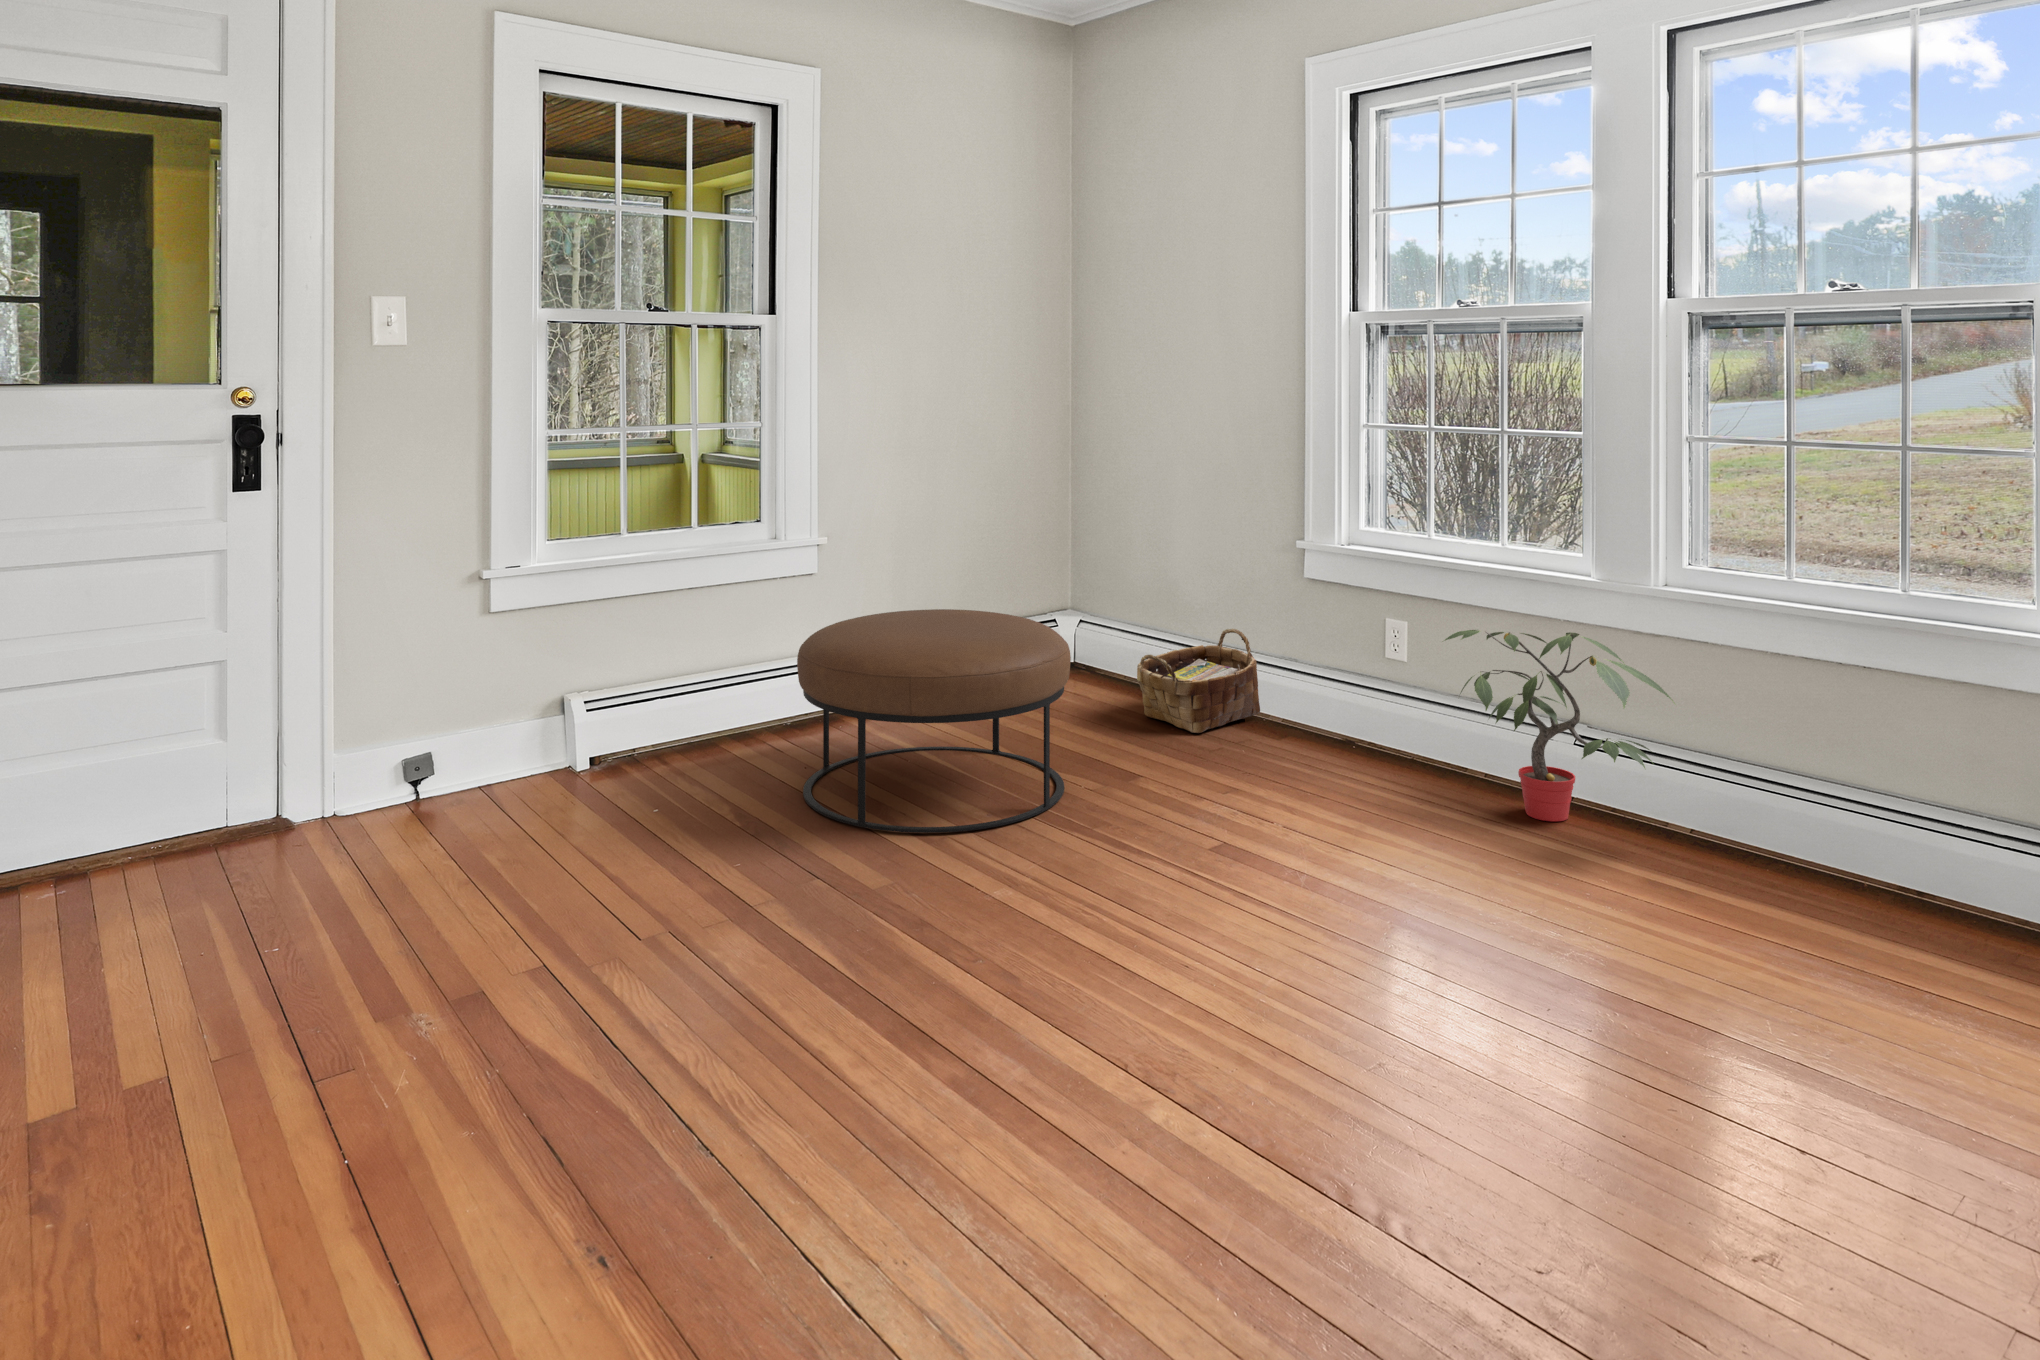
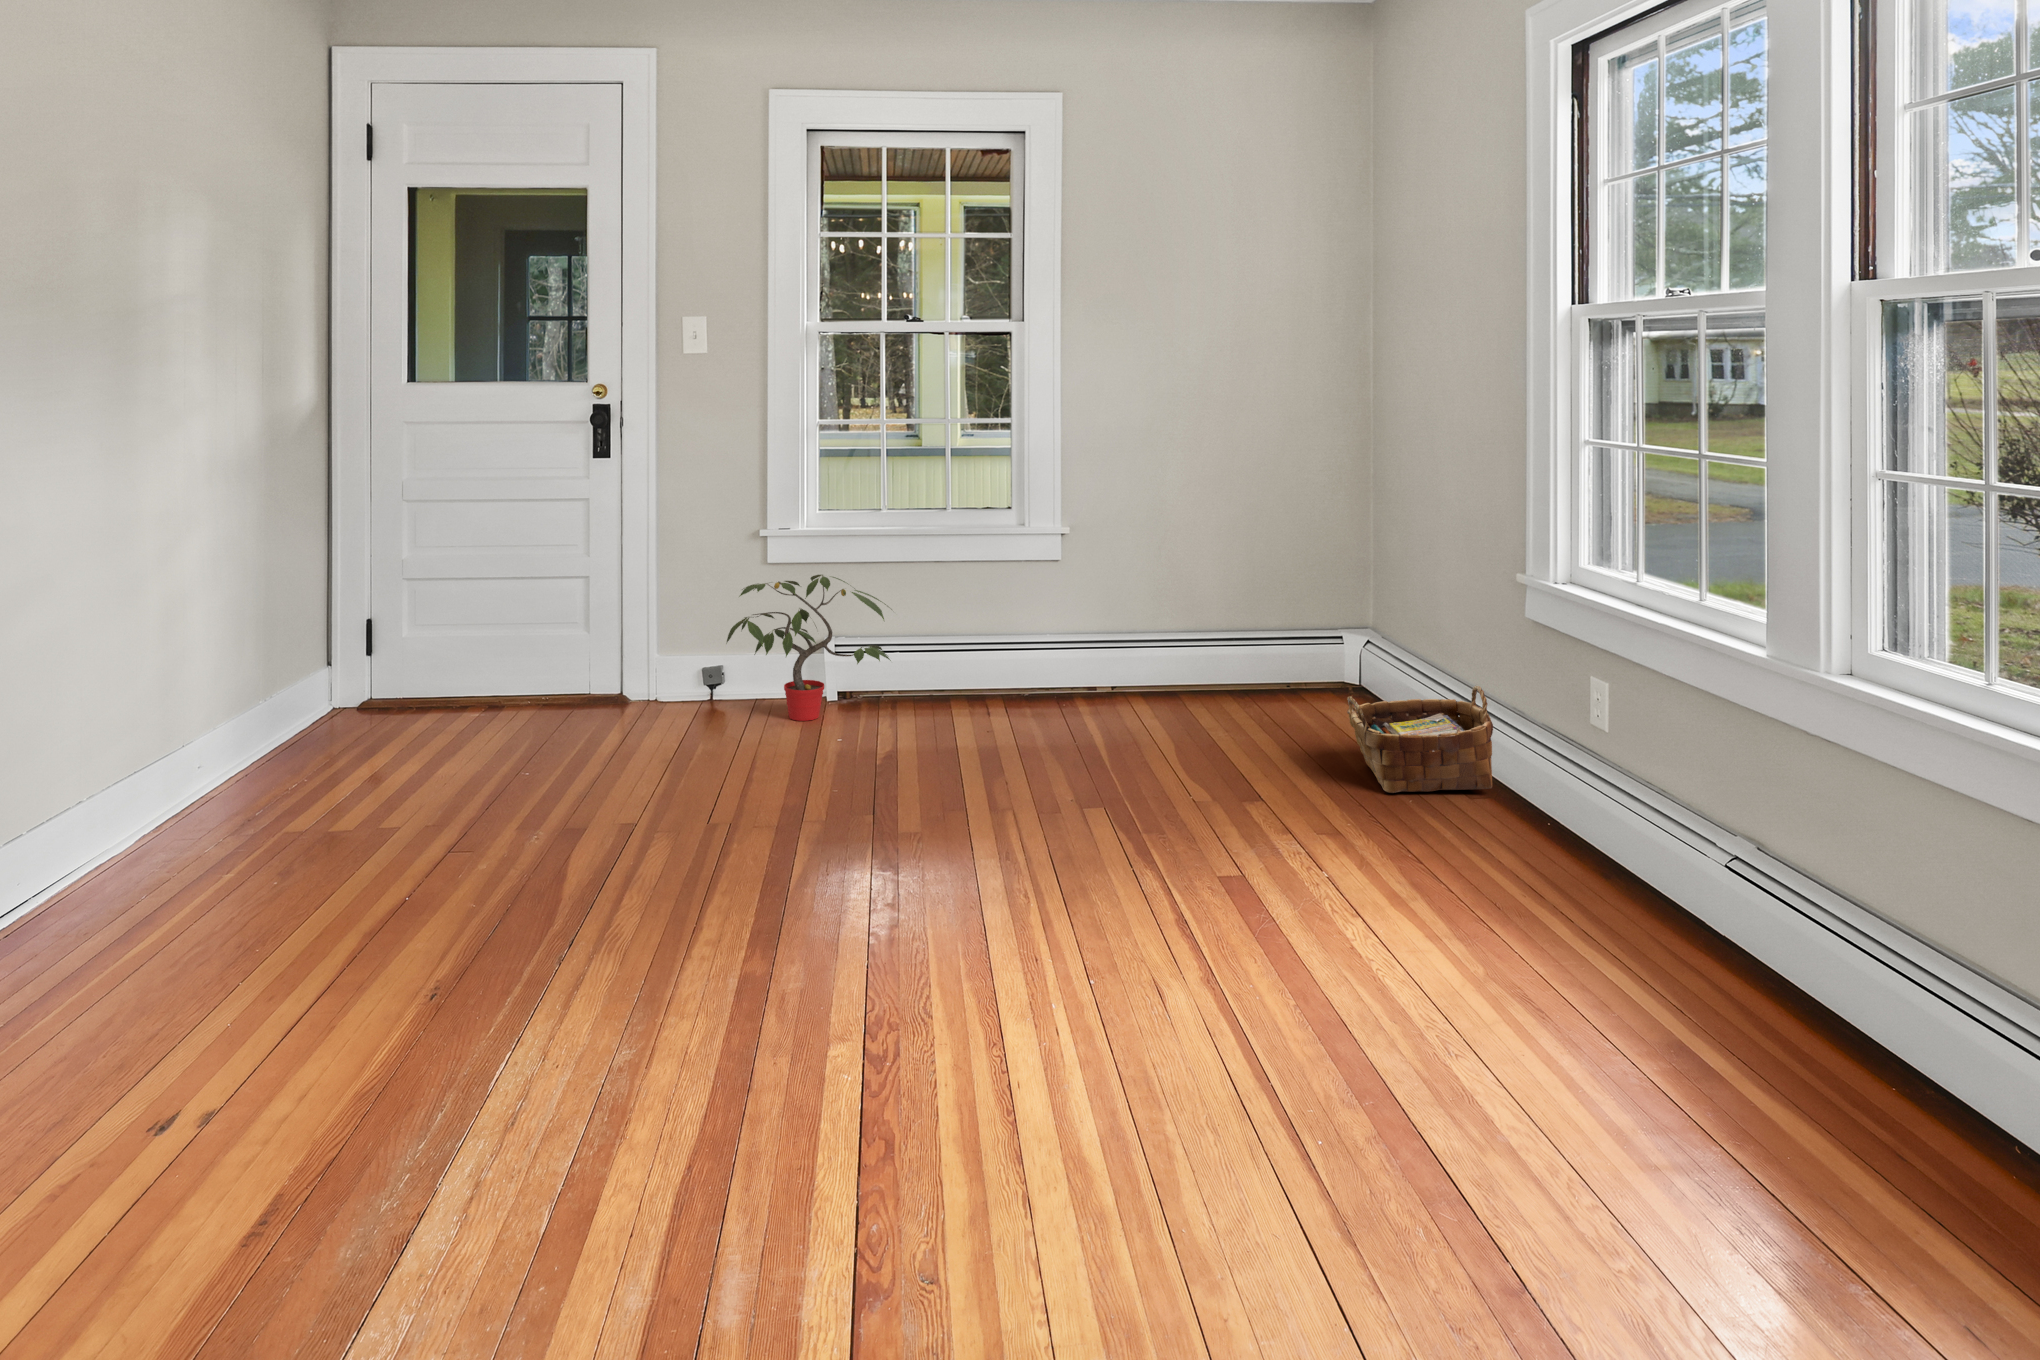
ottoman: present [797,609,1071,833] -> none [928,609,1188,825]
potted plant: present [1445,630,1673,821] -> present [727,575,892,721]

